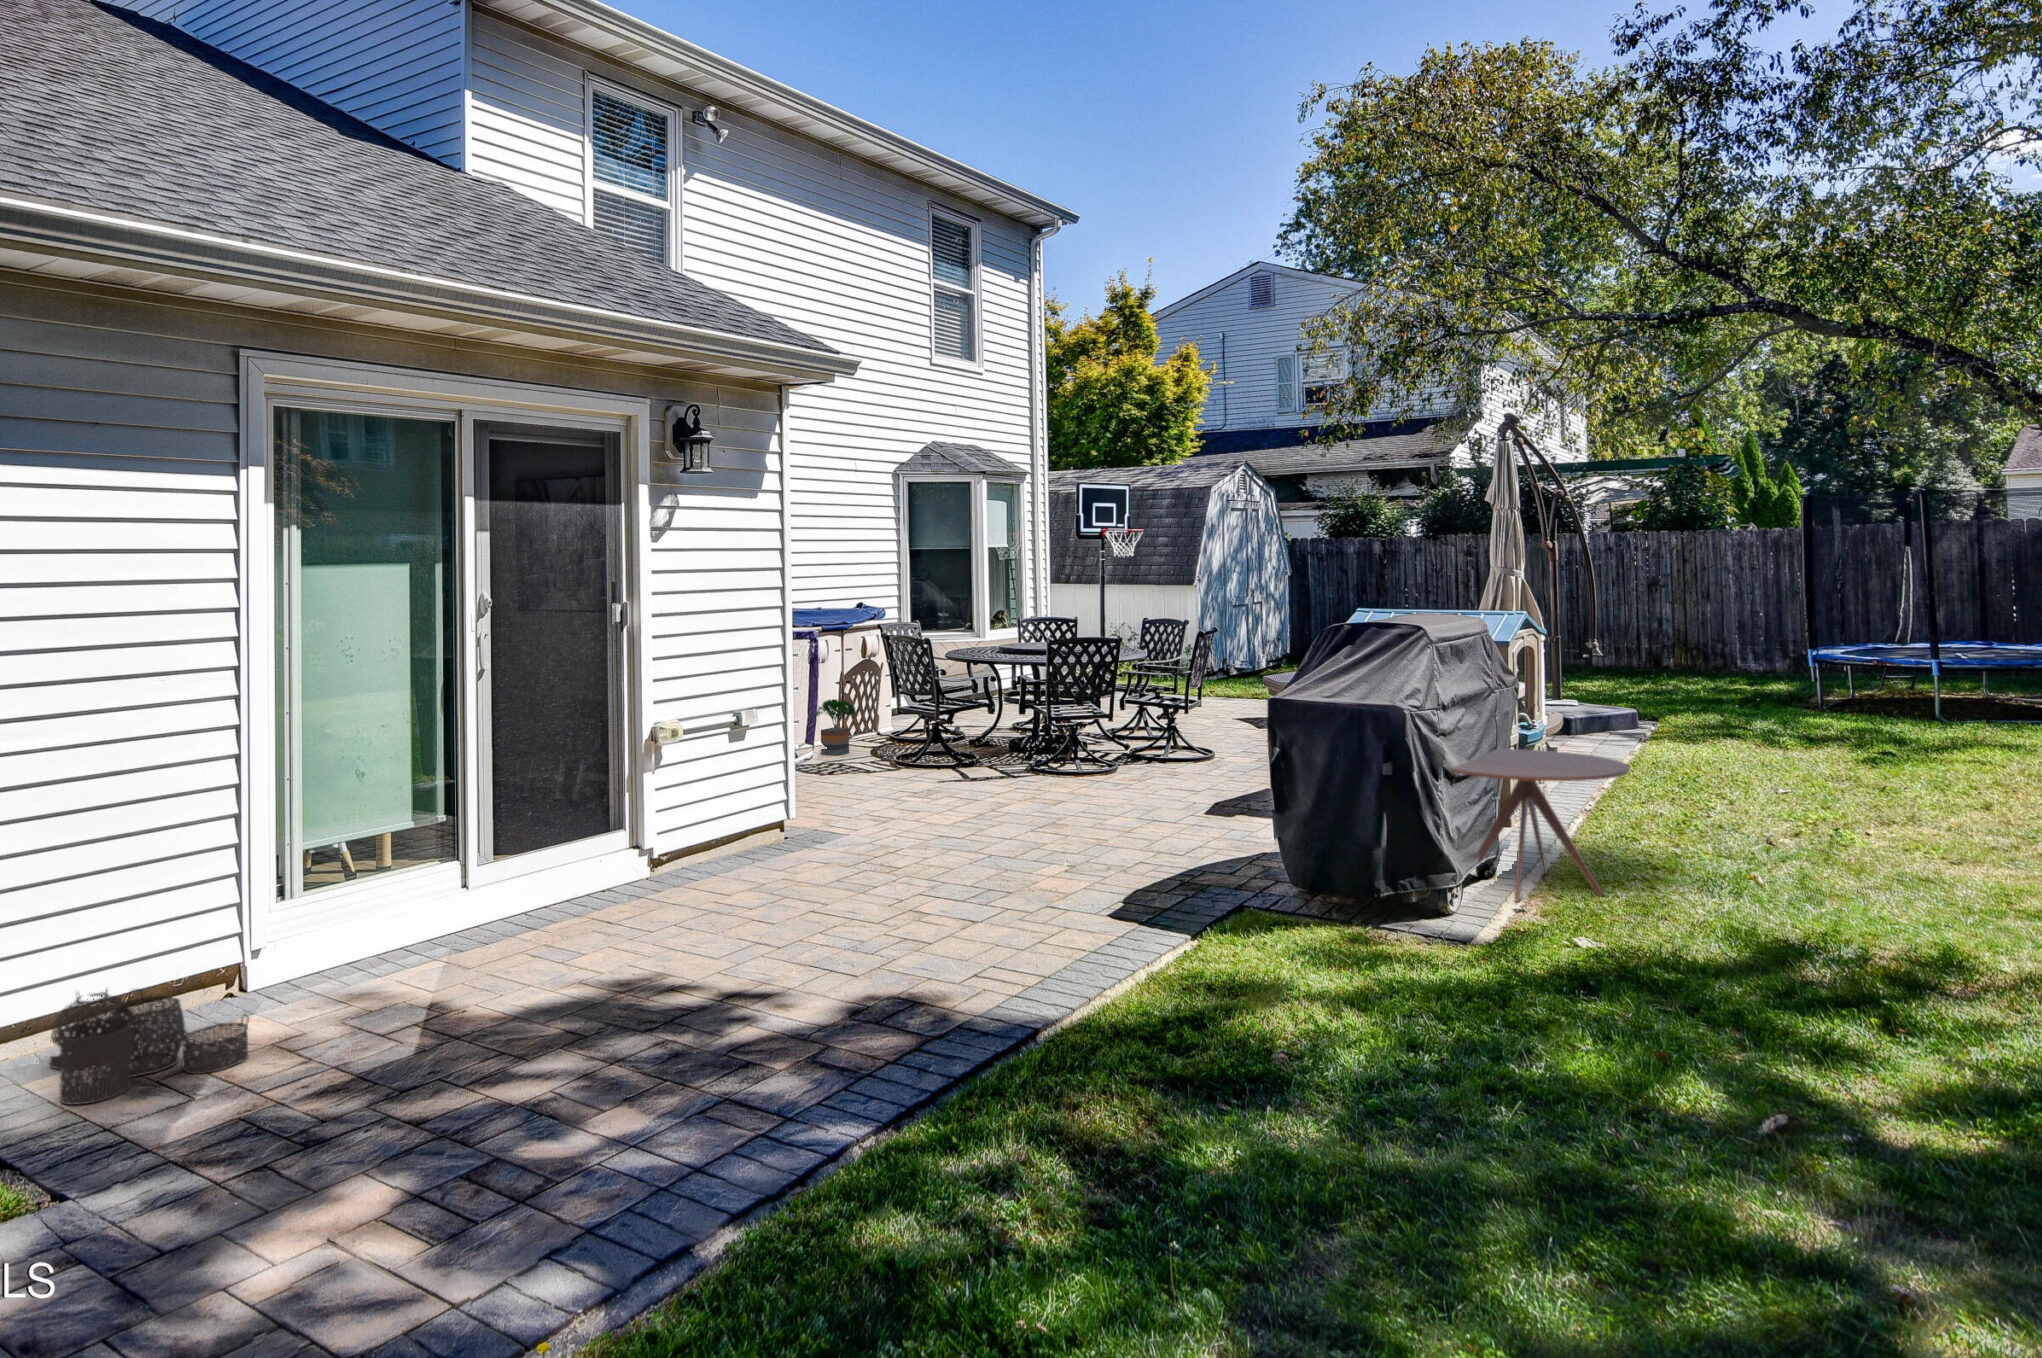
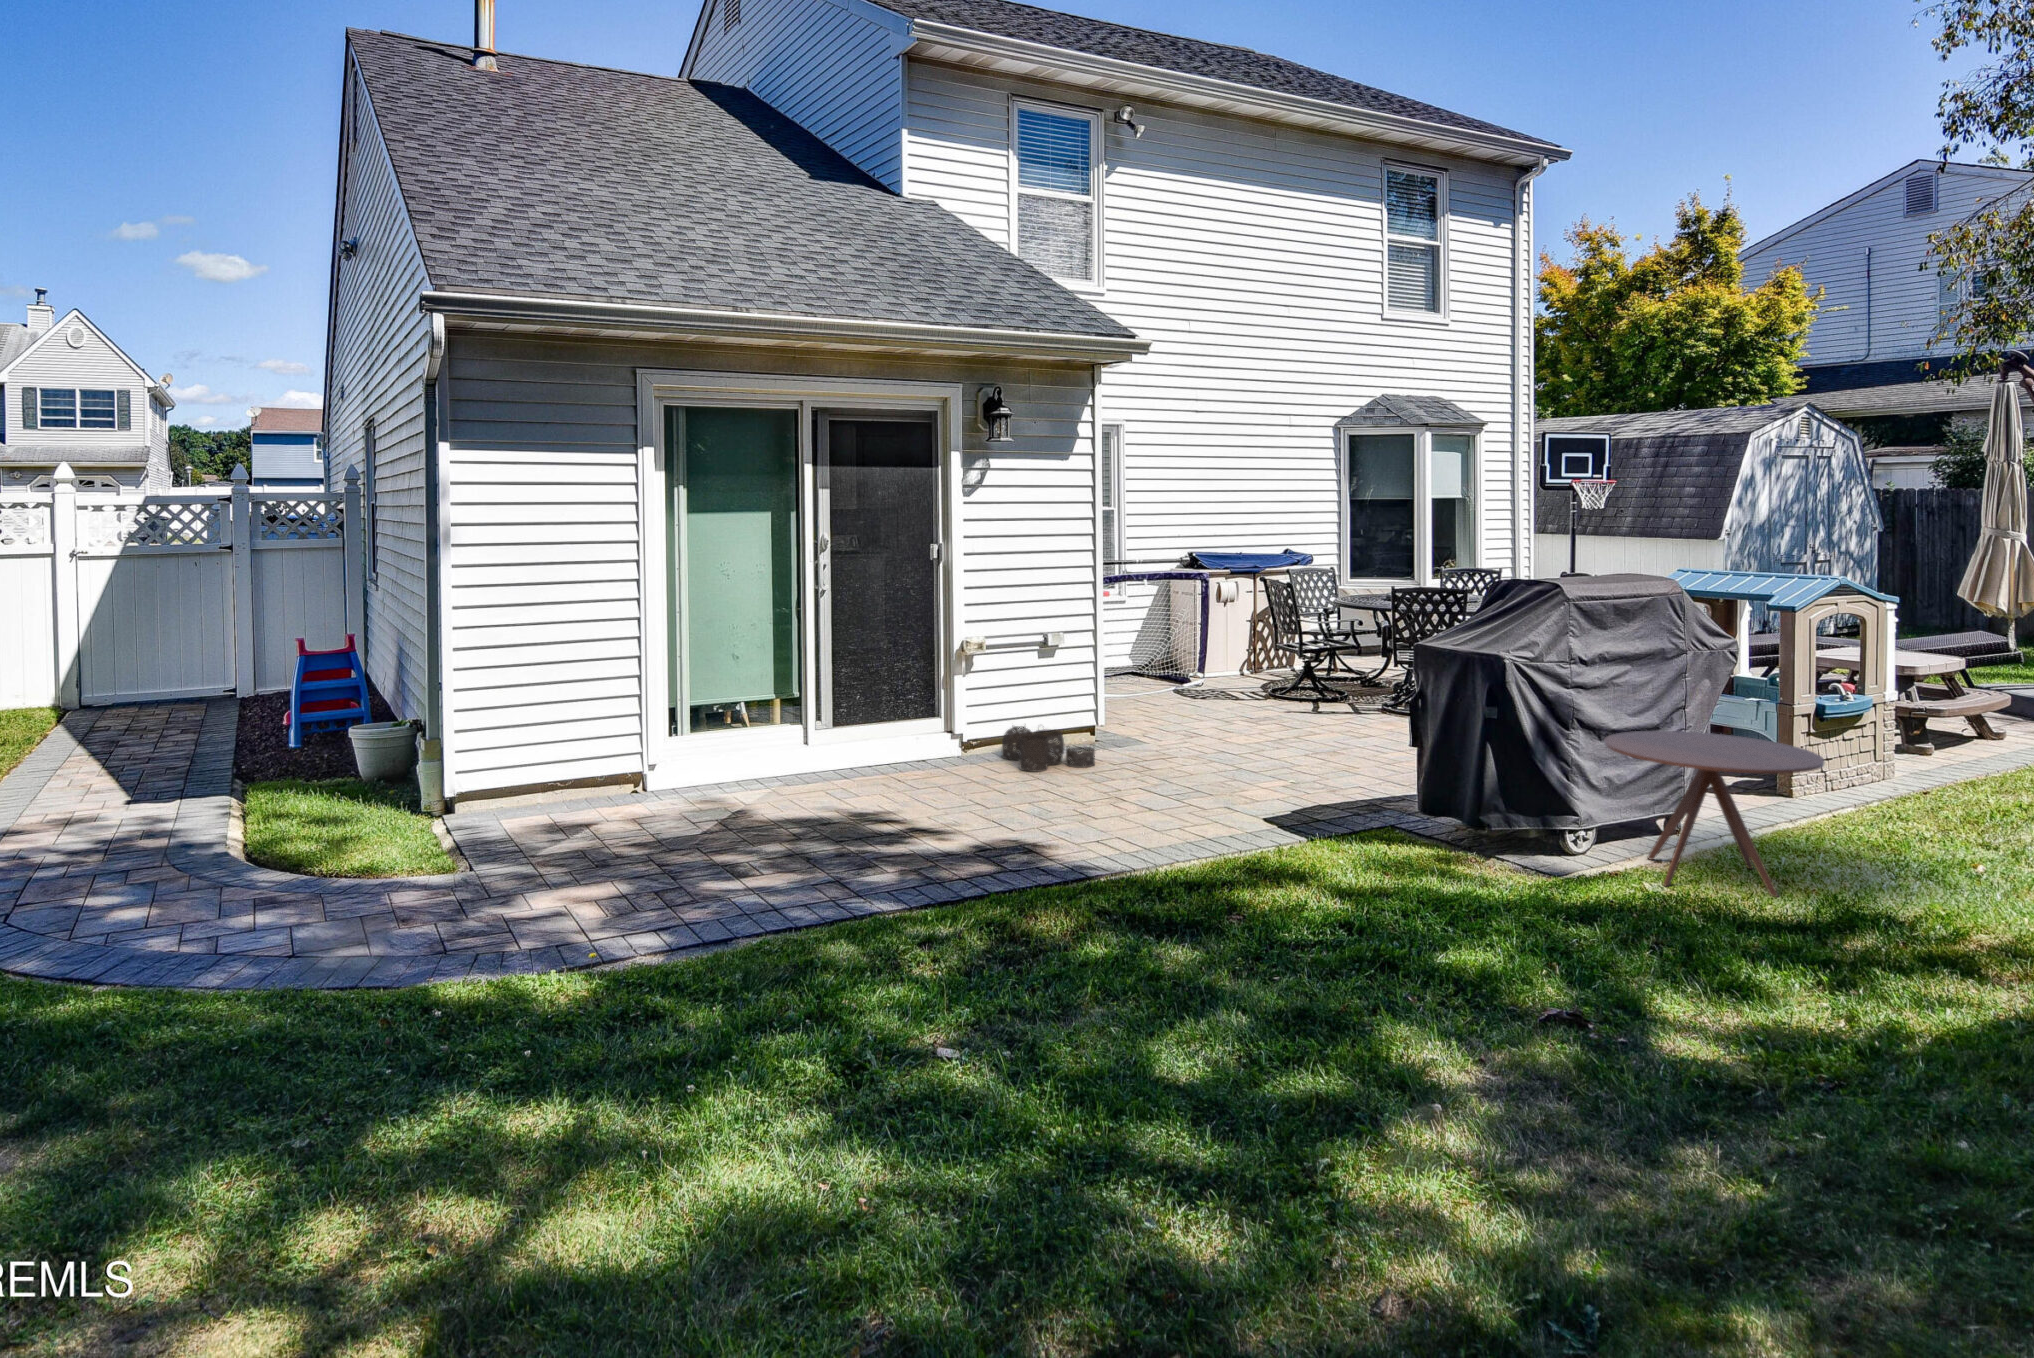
potted tree: present [816,699,857,755] -> none [1220,631,1259,682]
woven basket: present [49,989,249,1105] -> present [1002,726,1095,772]

